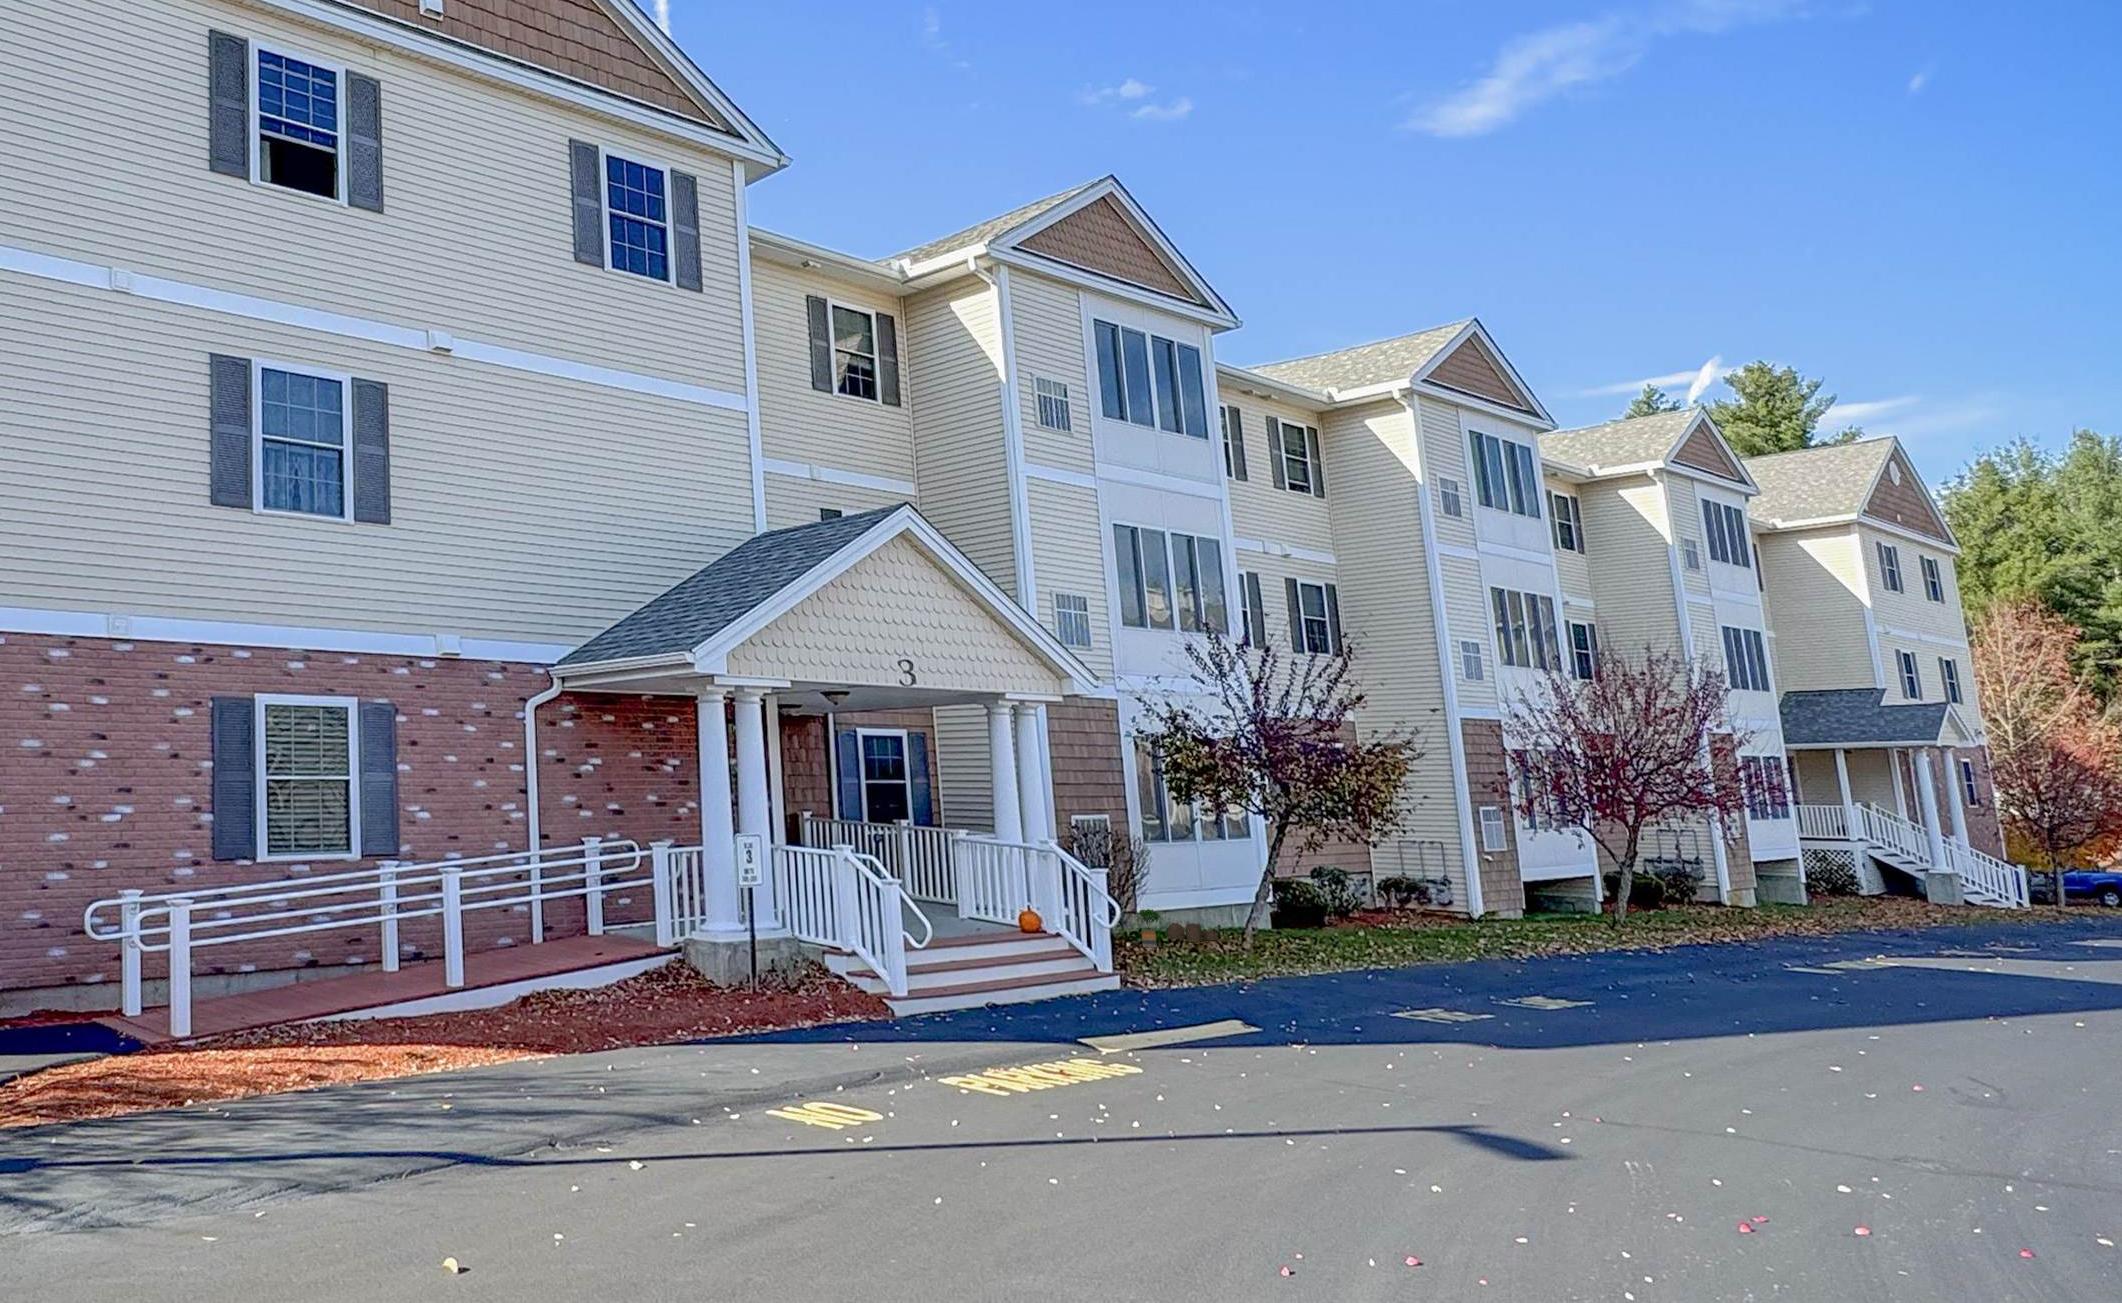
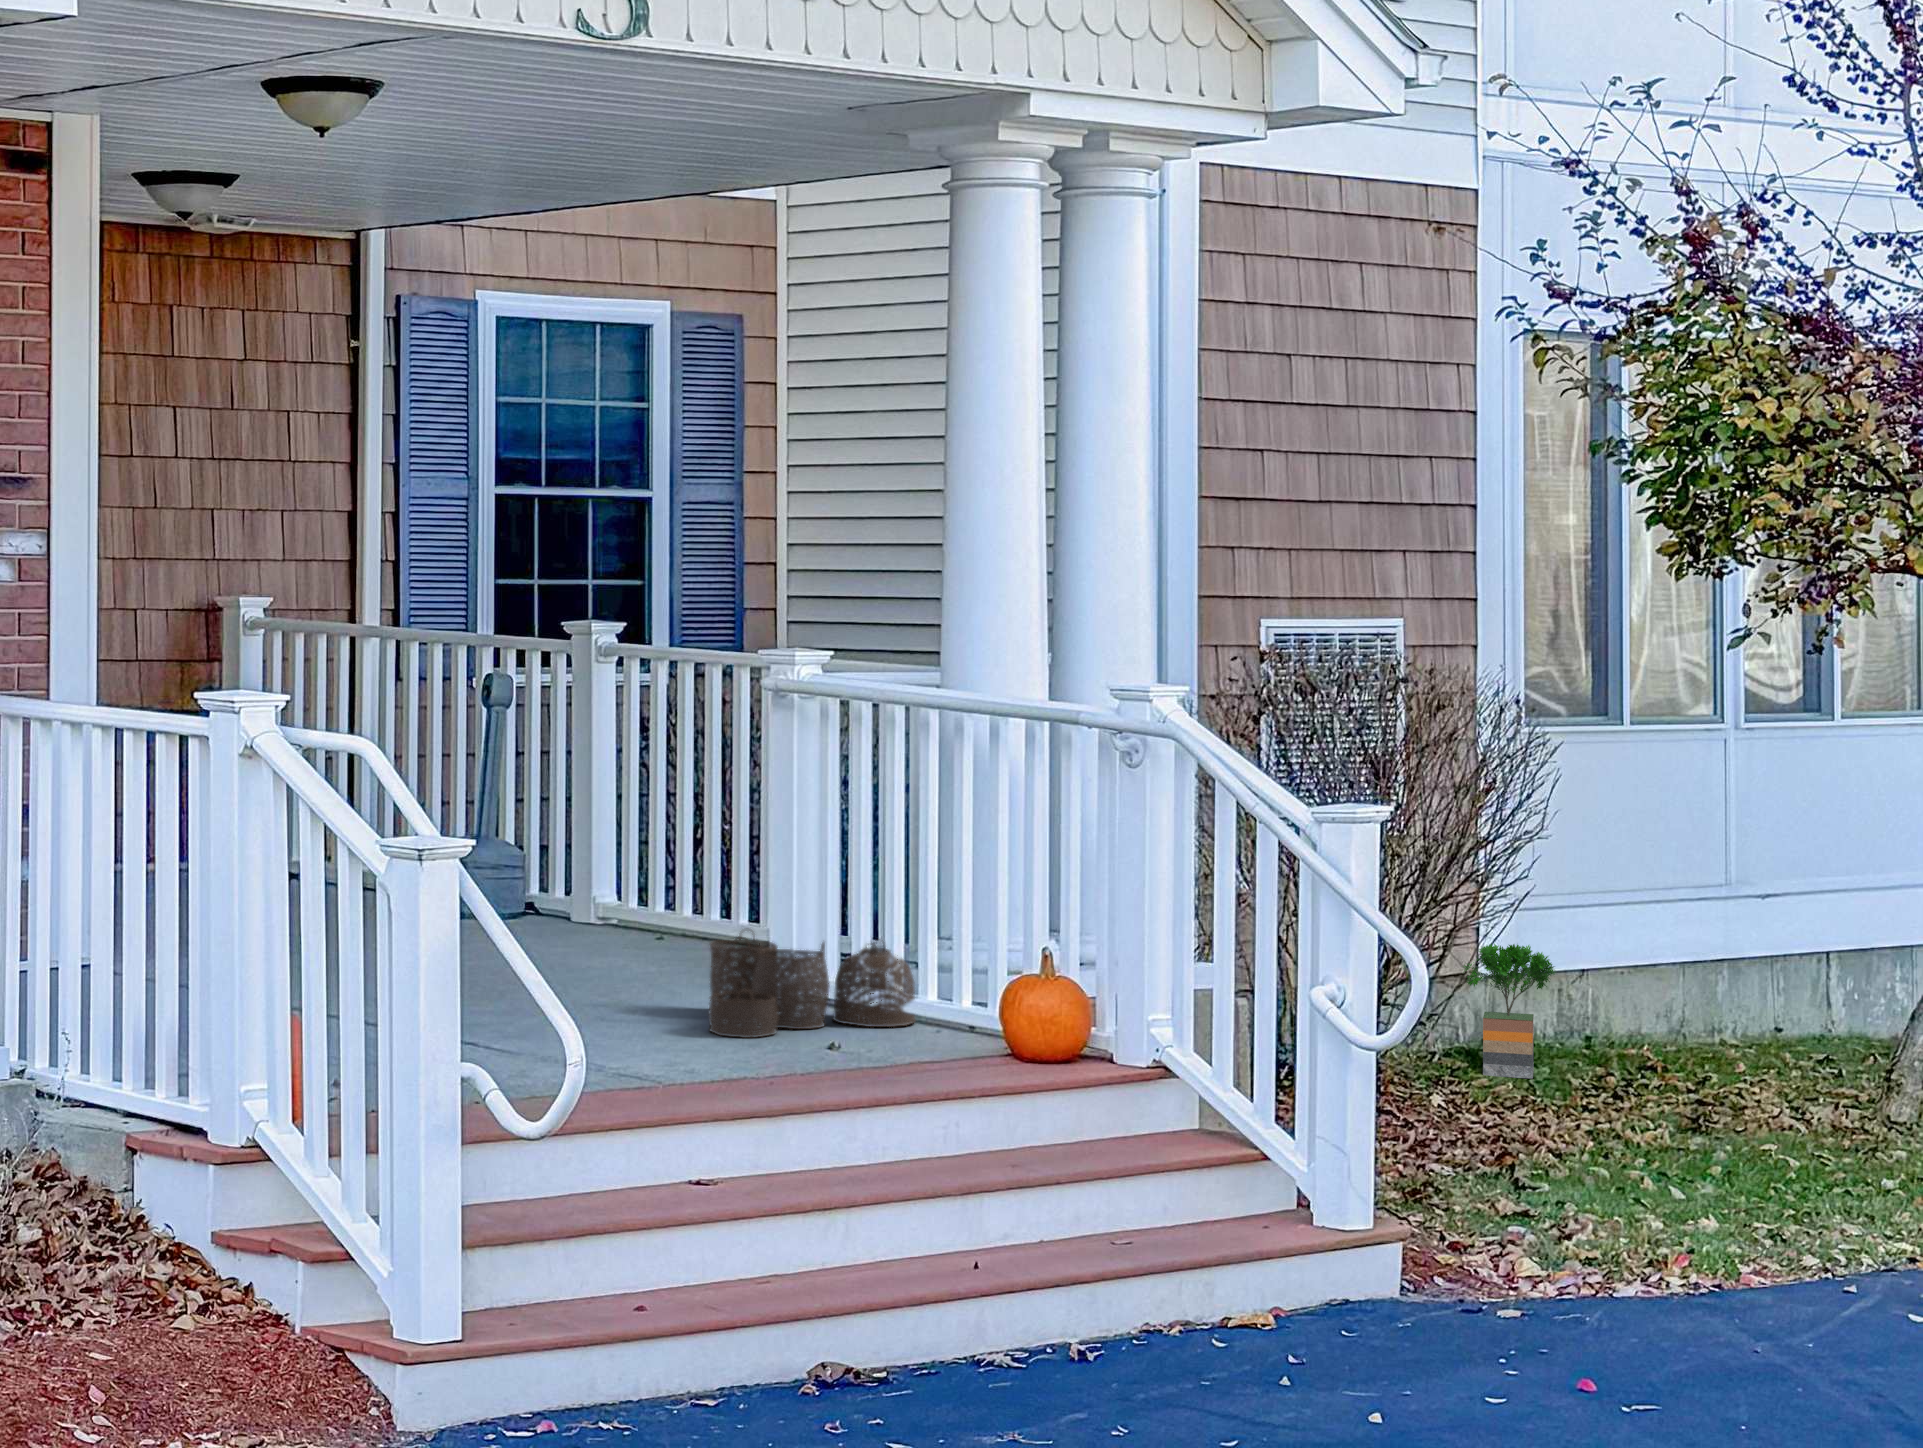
woven basket: present [1168,923,1218,942] -> present [709,935,915,1038]

